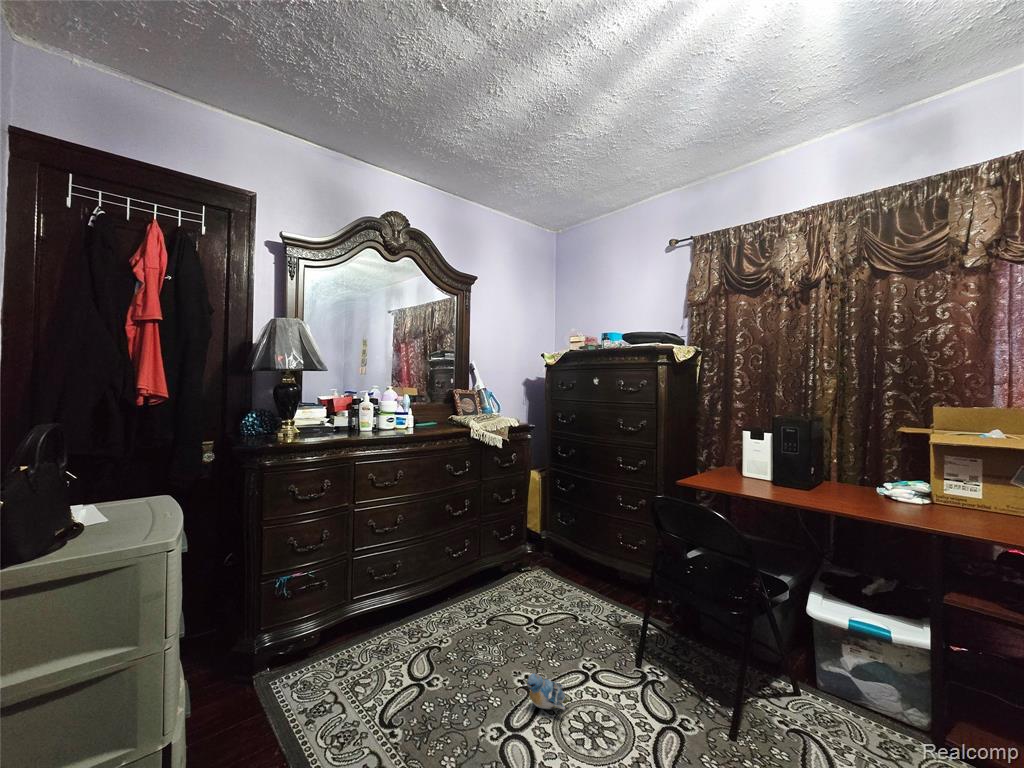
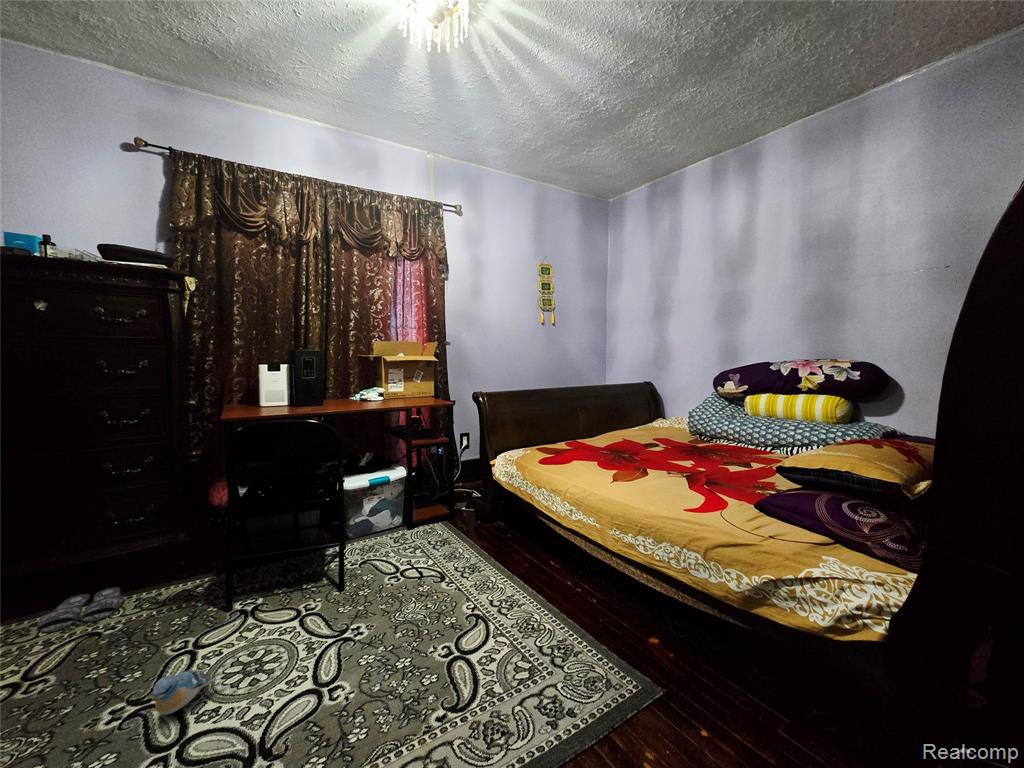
slippers: none [568,583,616,609] -> present [37,587,125,633]

